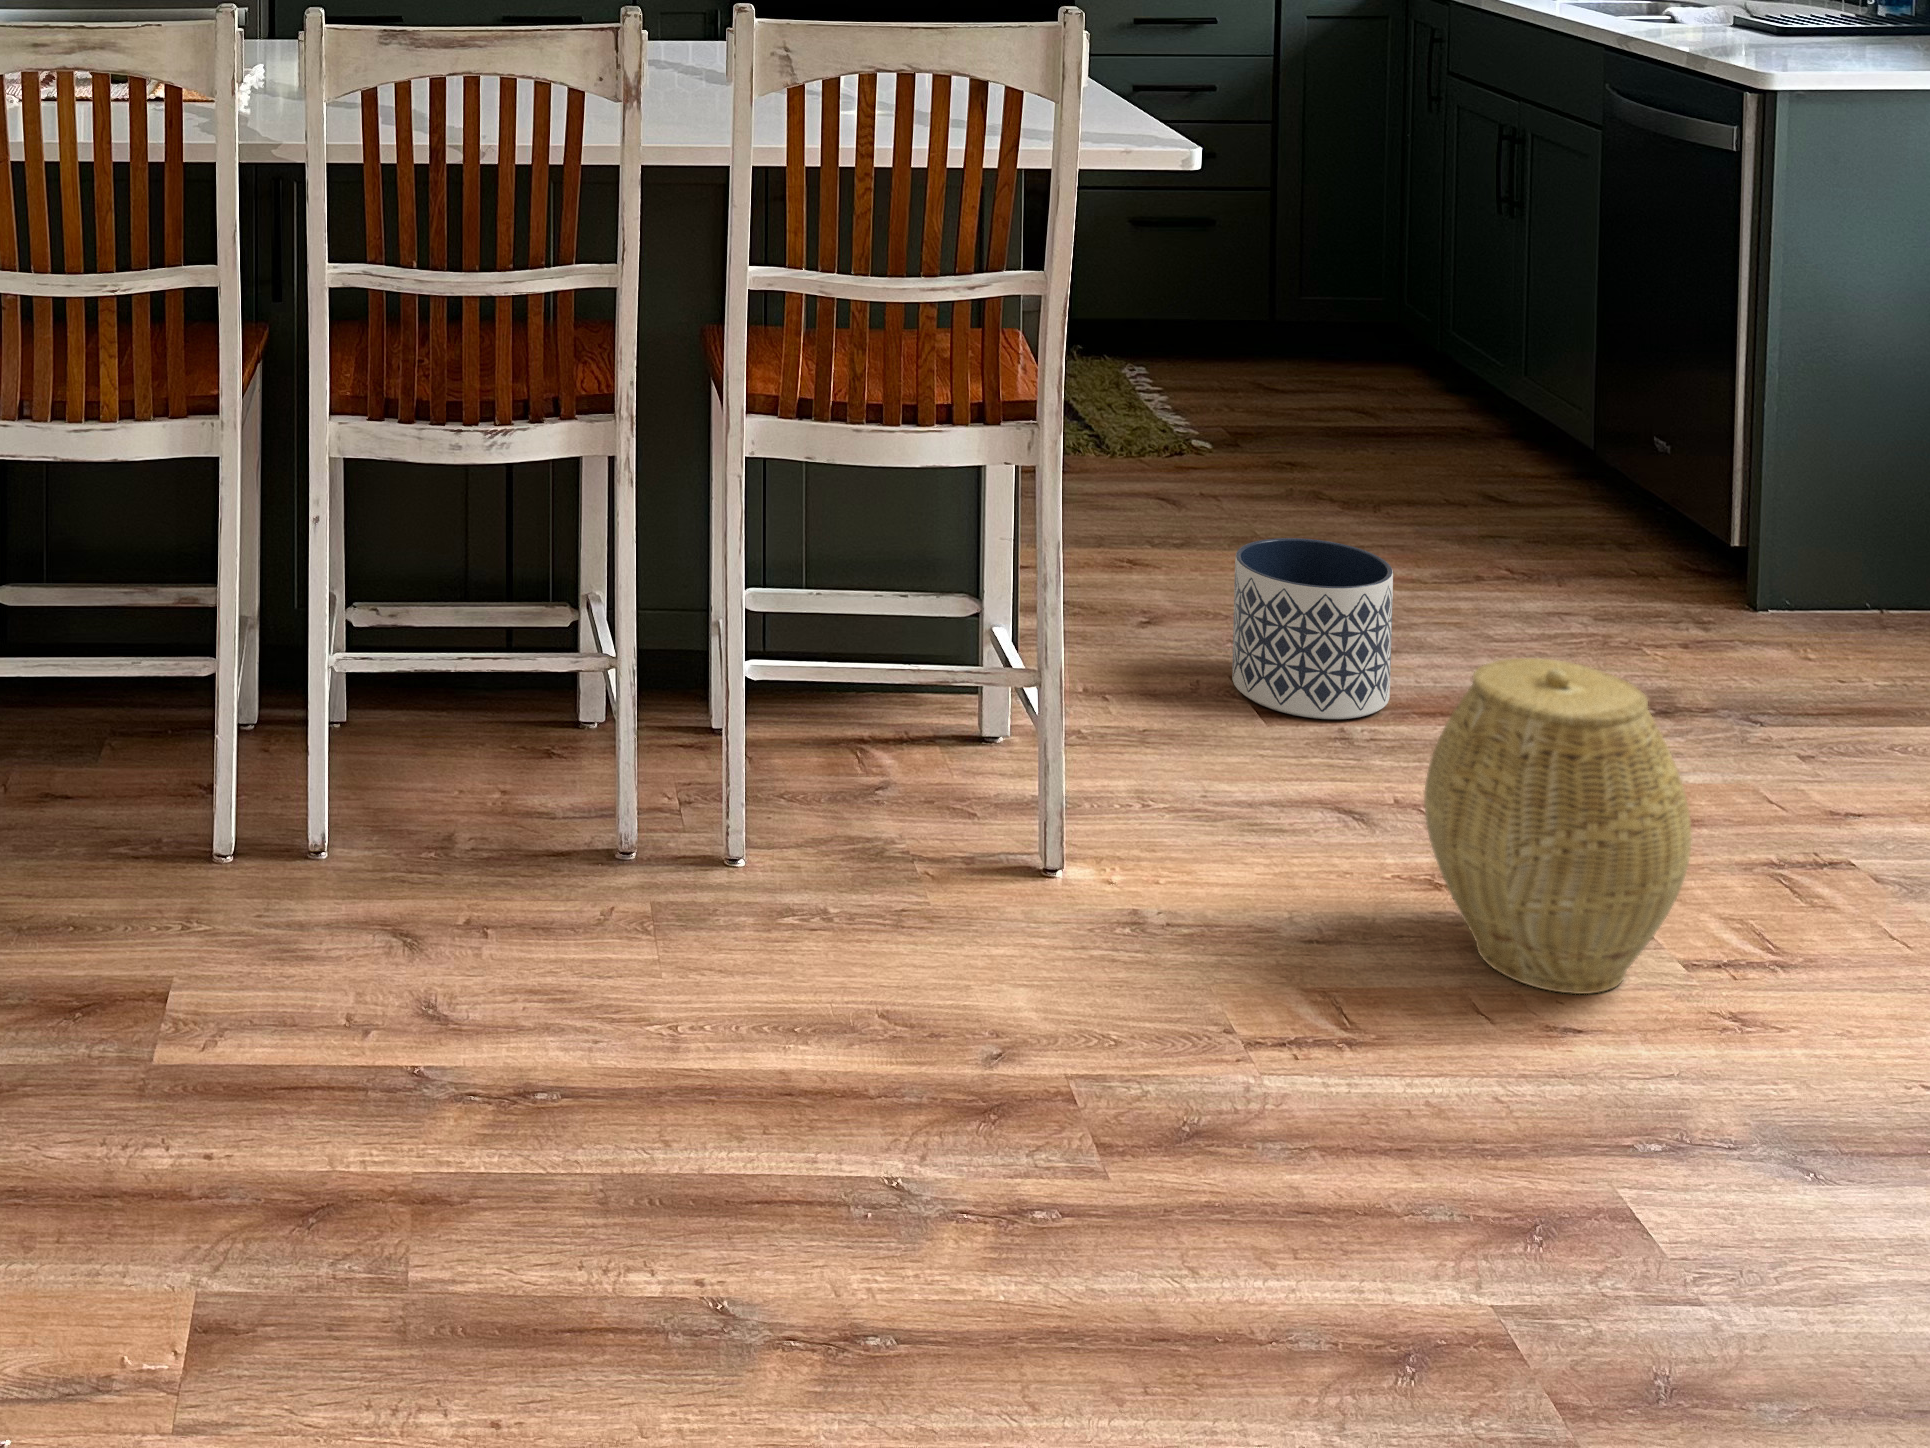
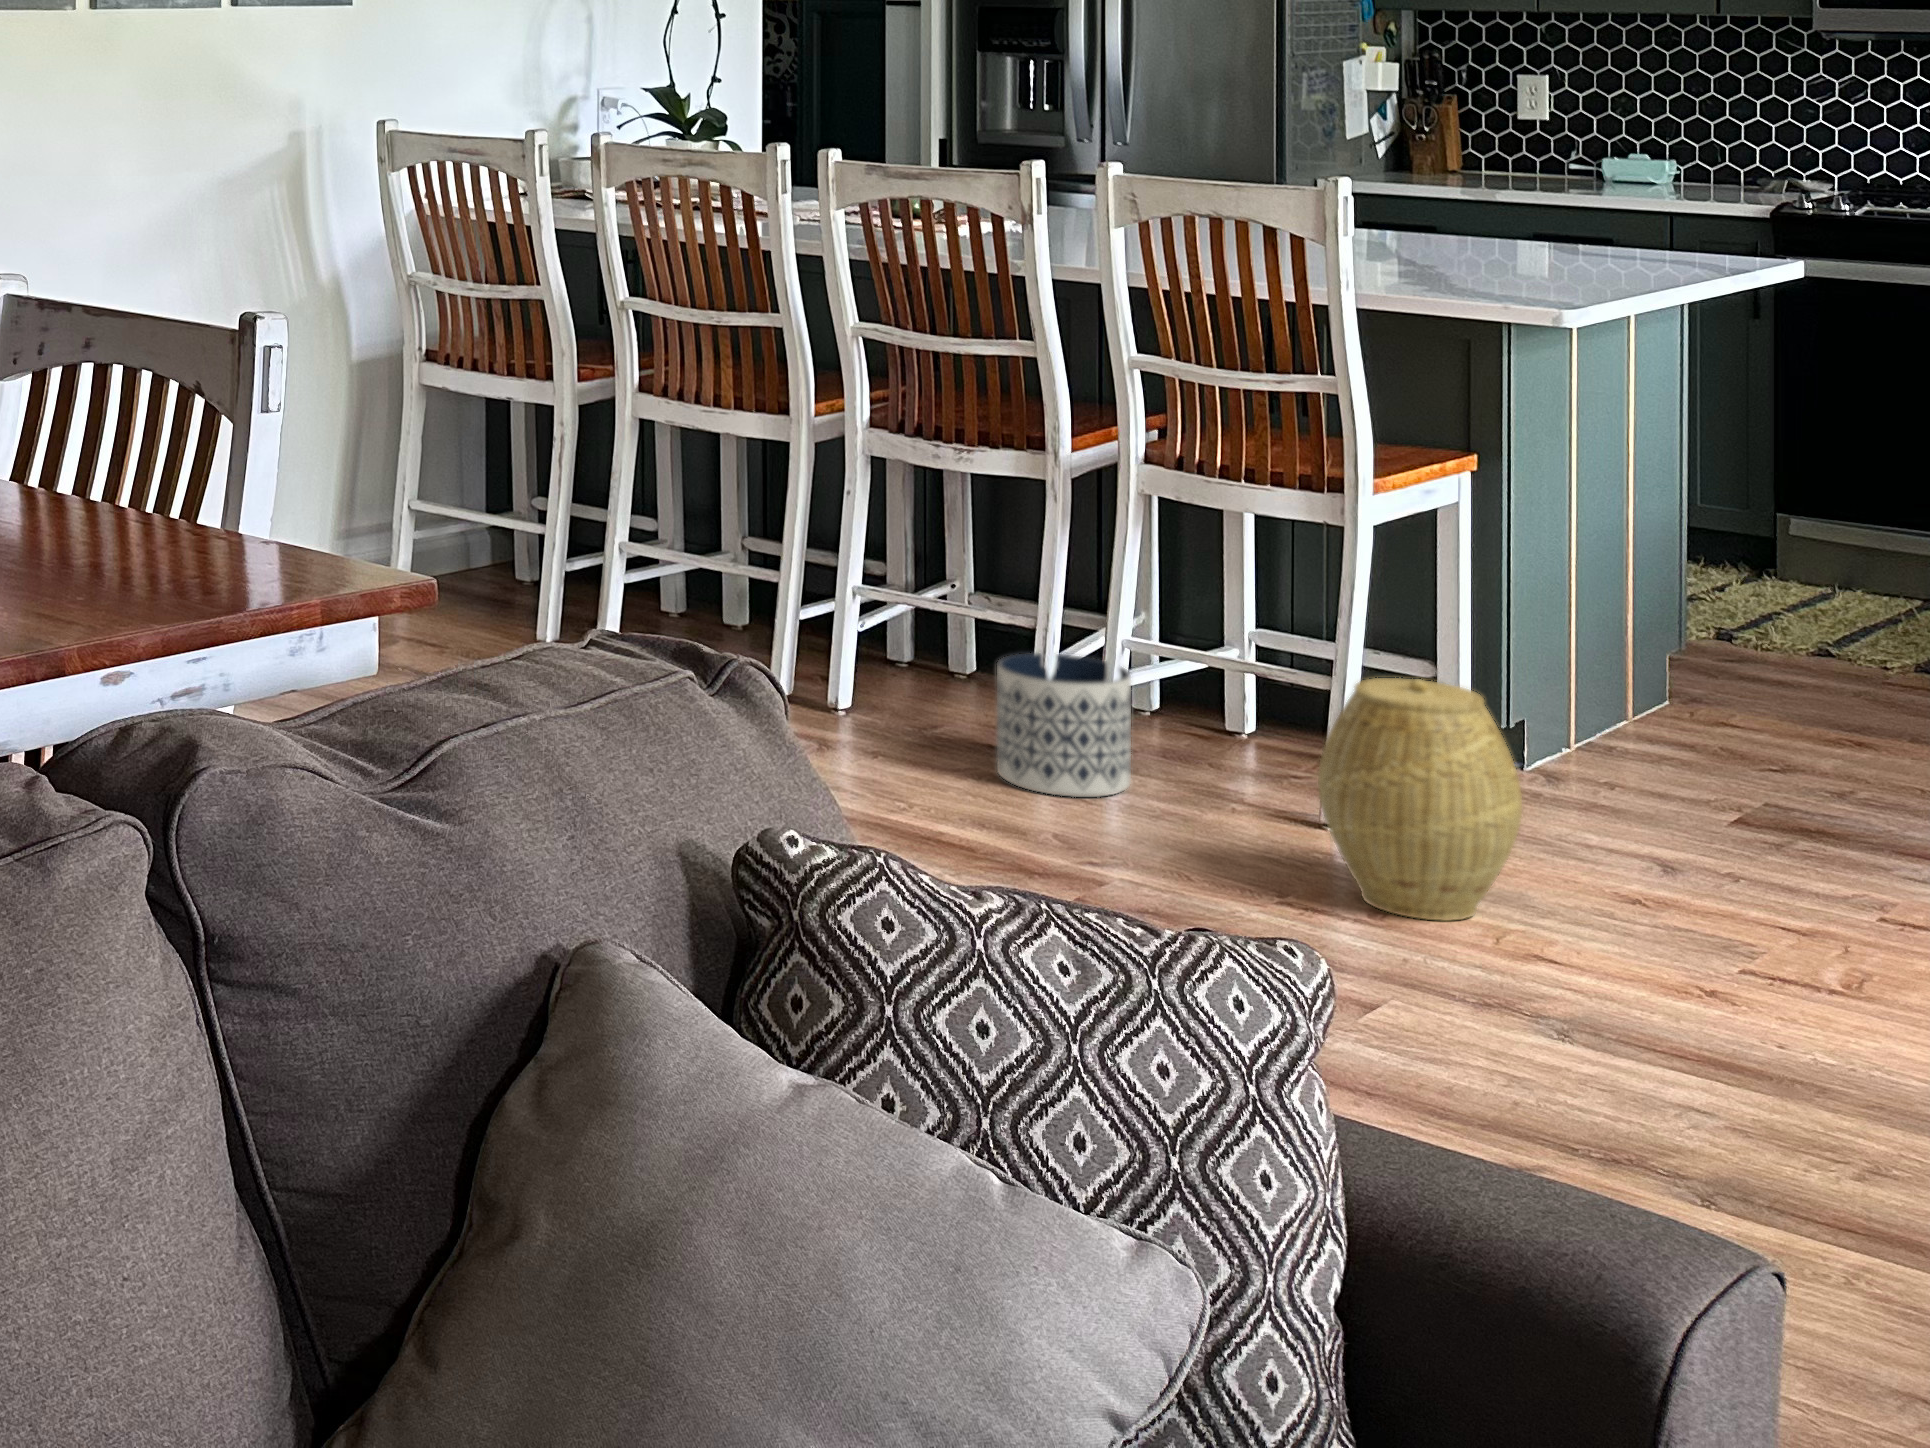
planter: present [1232,538,1393,719] -> present [997,653,1131,797]

